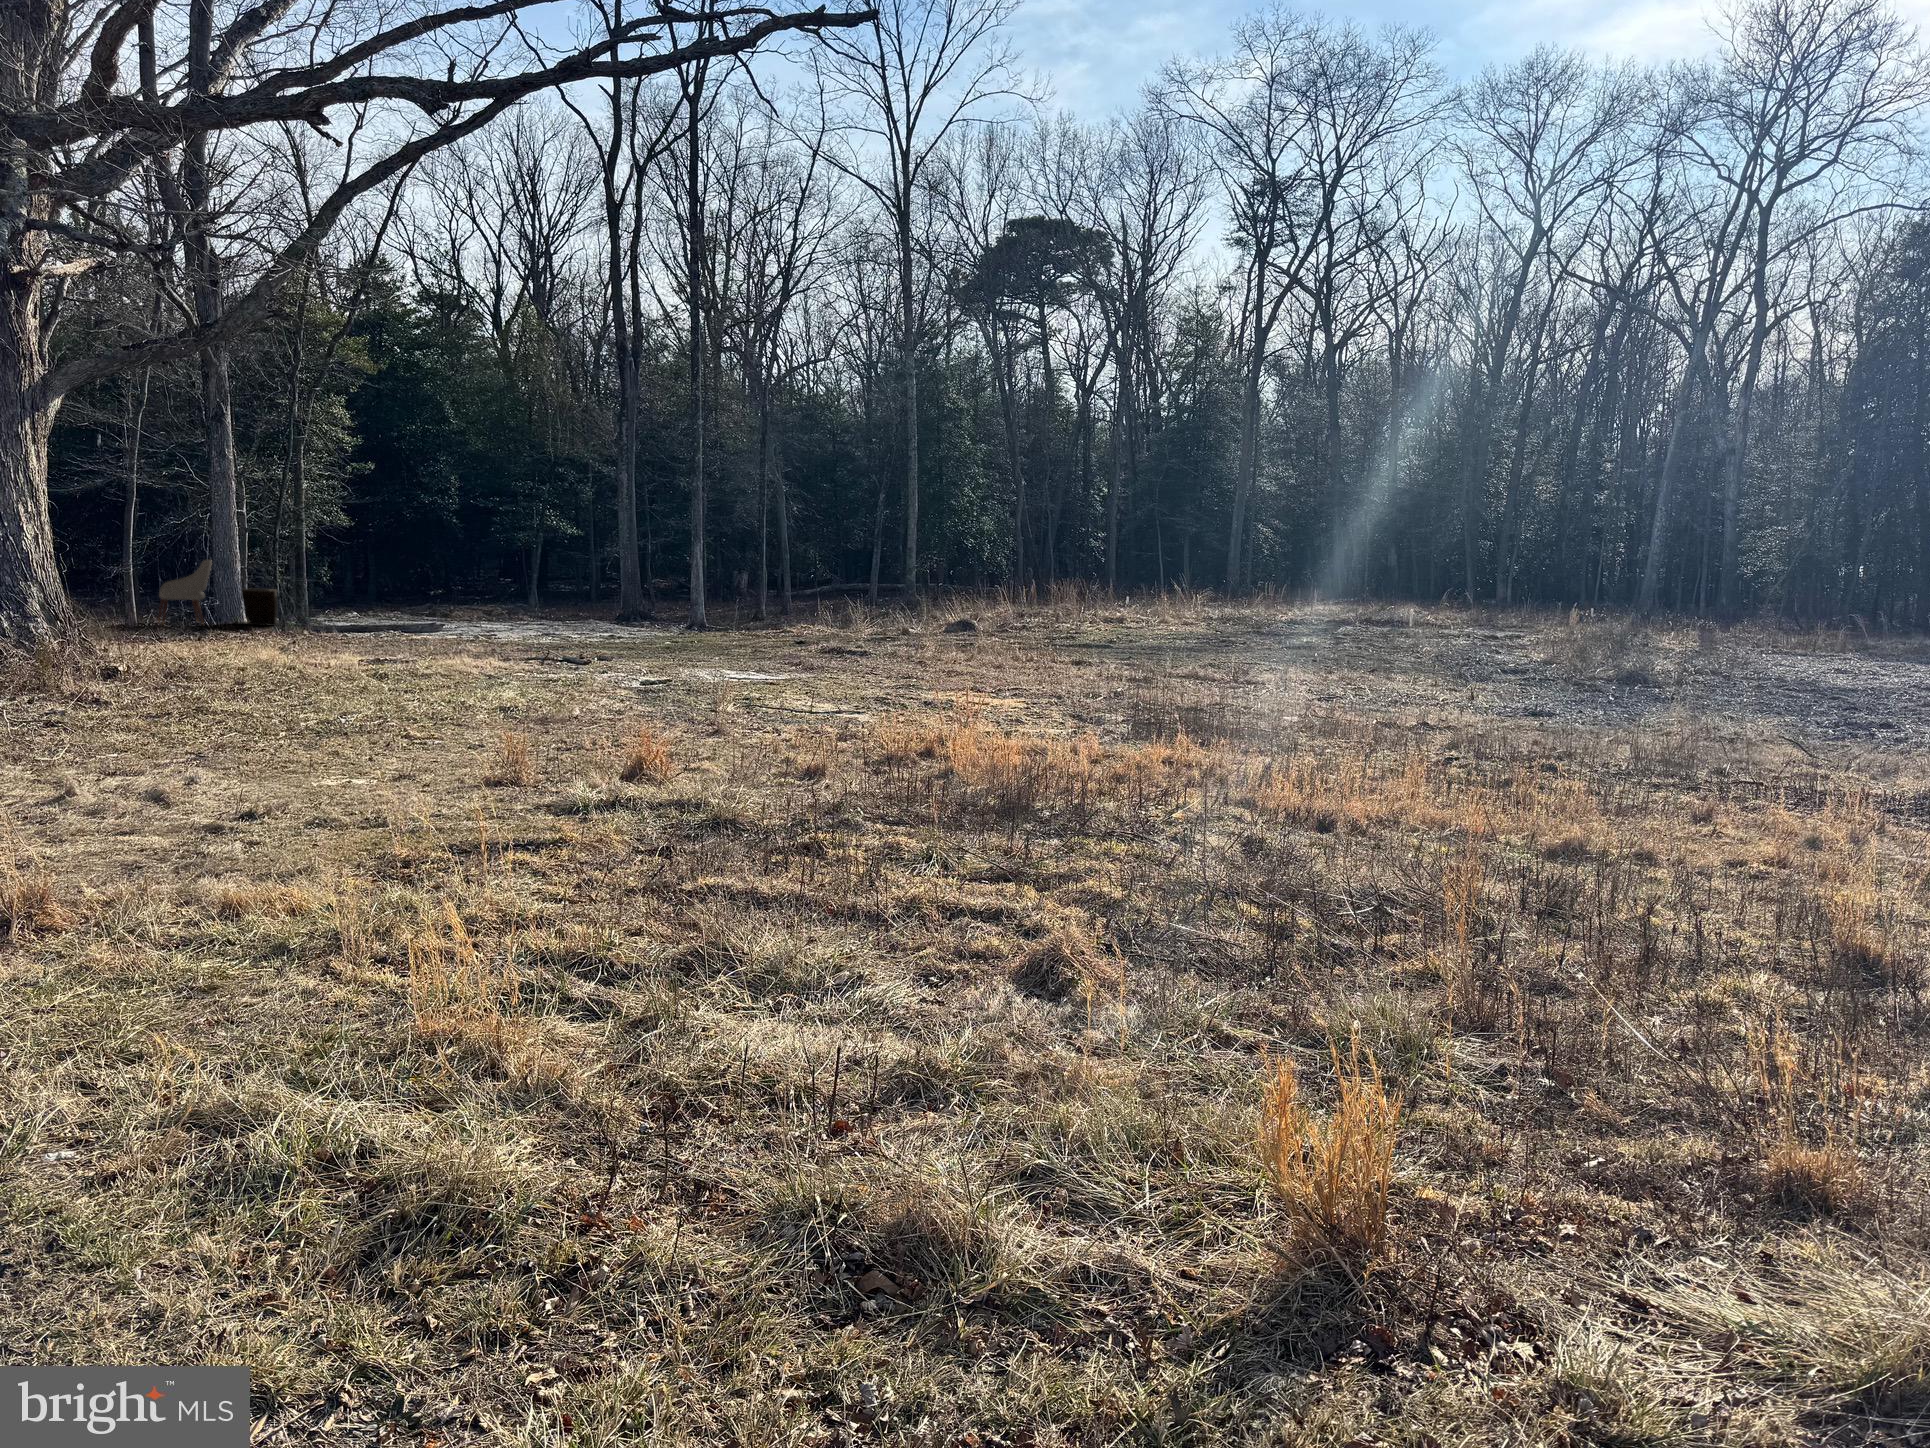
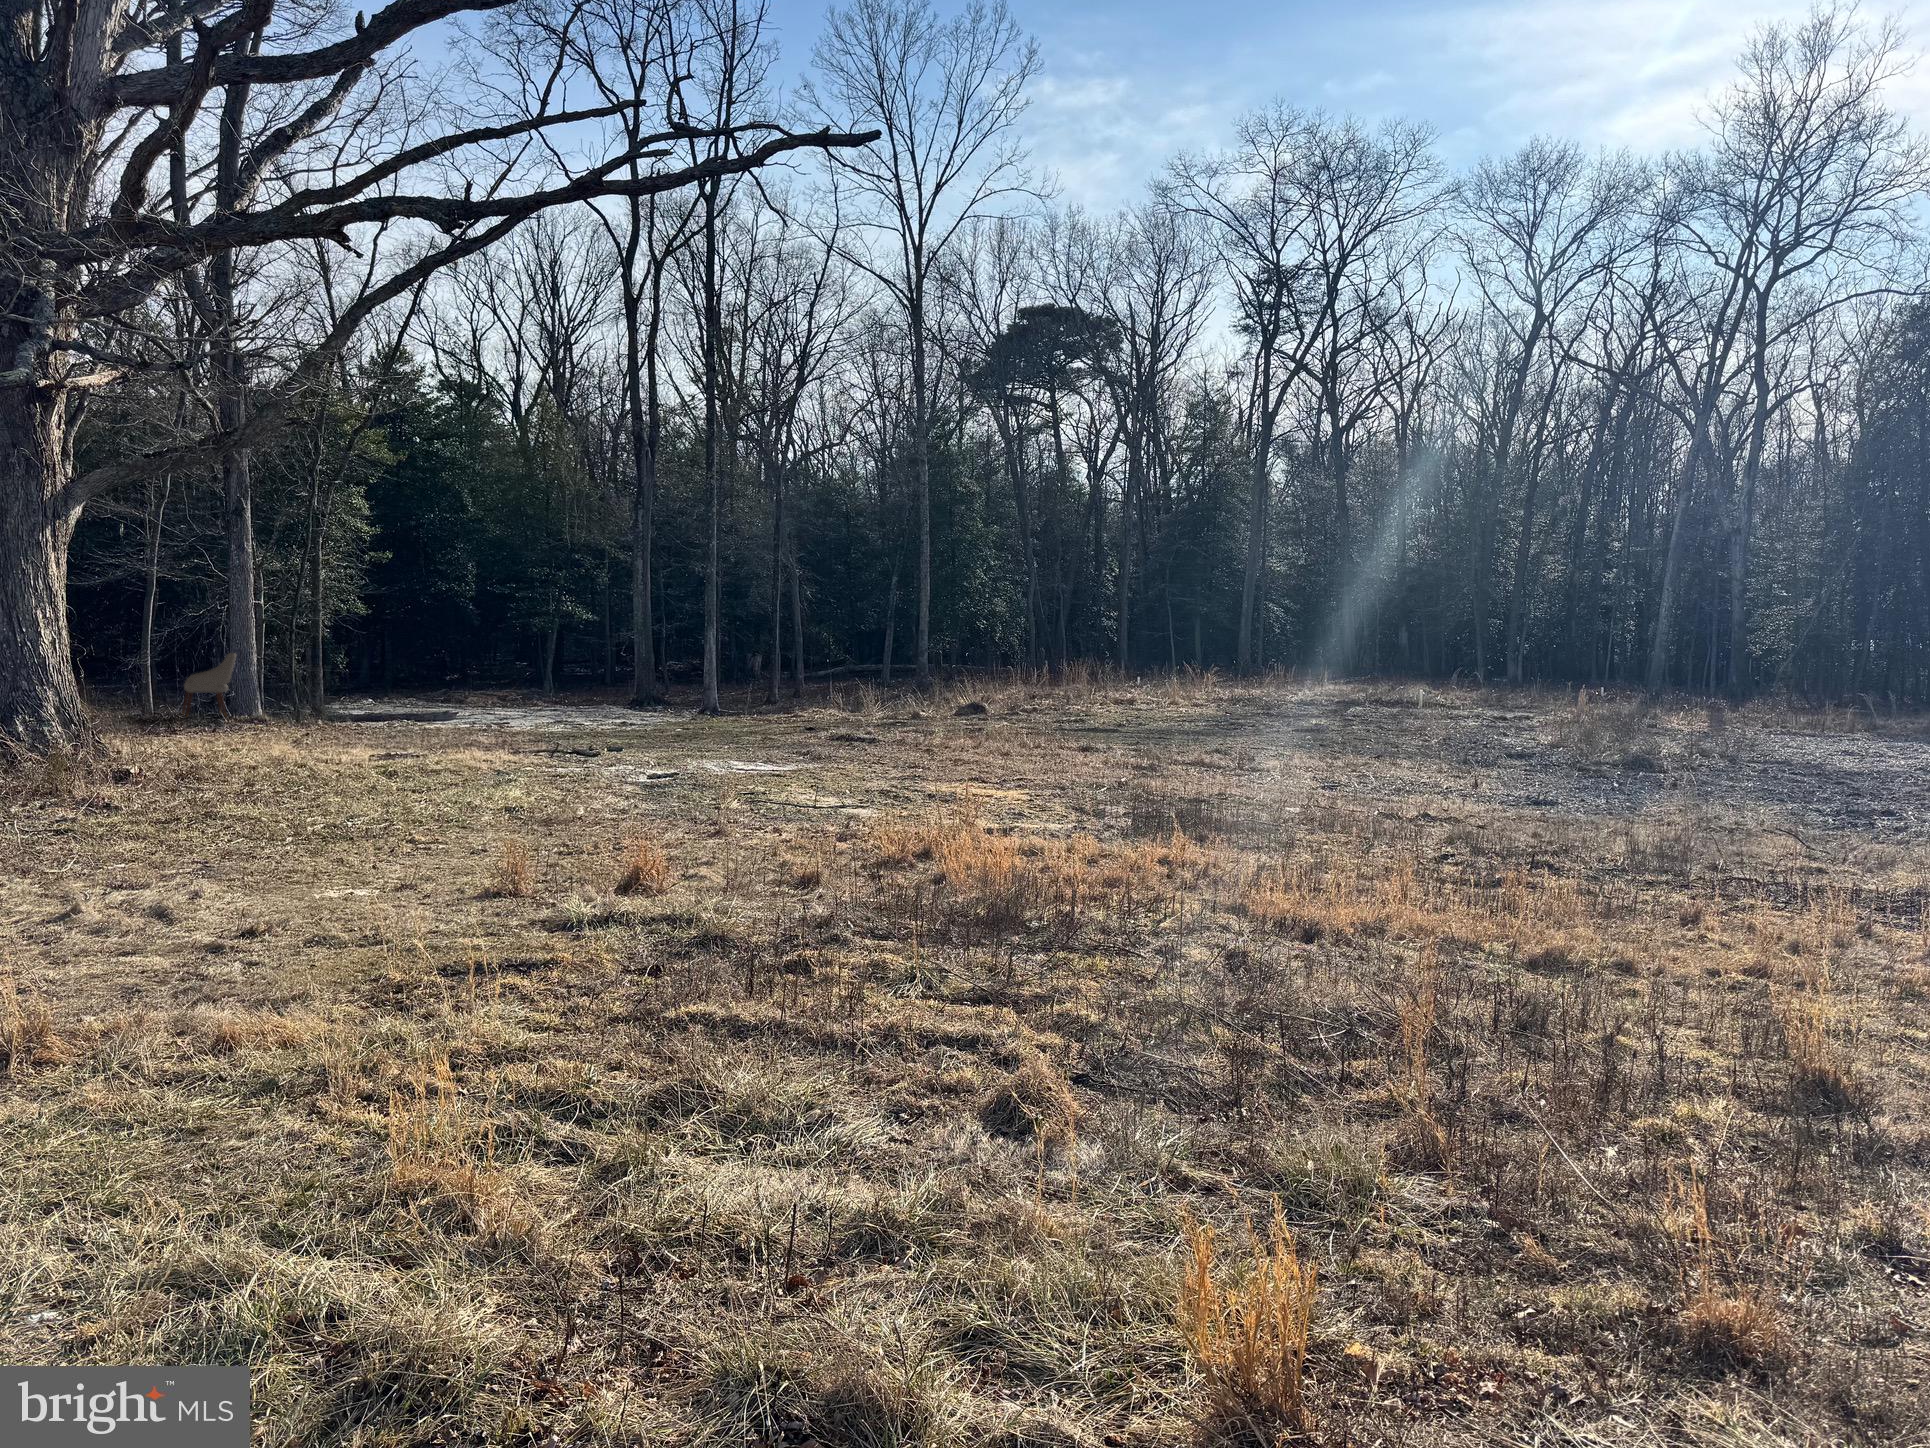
wooden crate: present [234,588,277,626] -> none [256,680,299,717]

